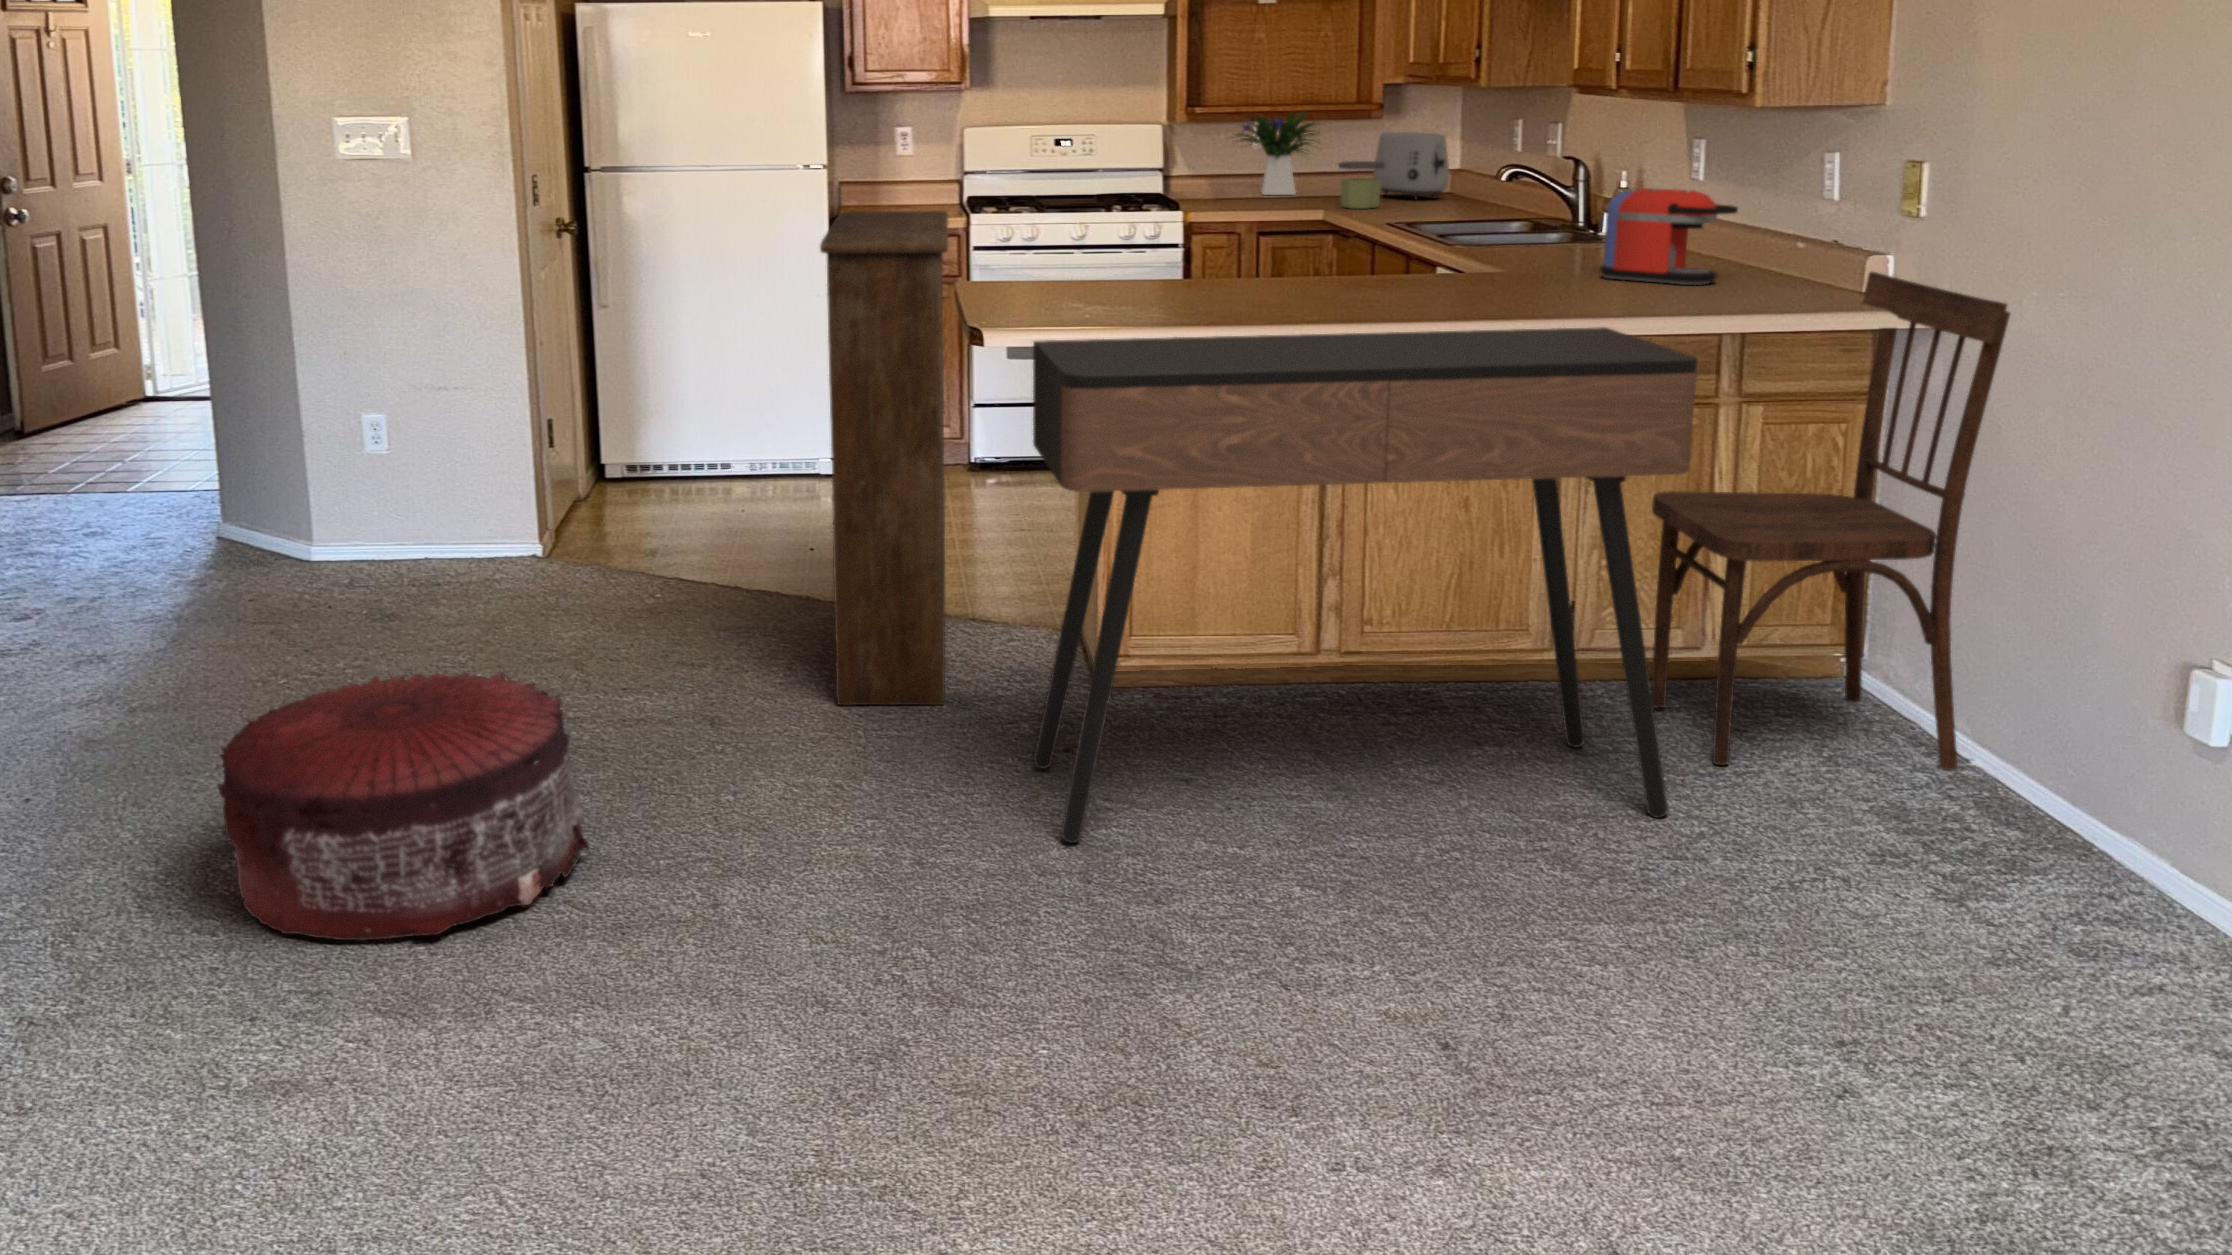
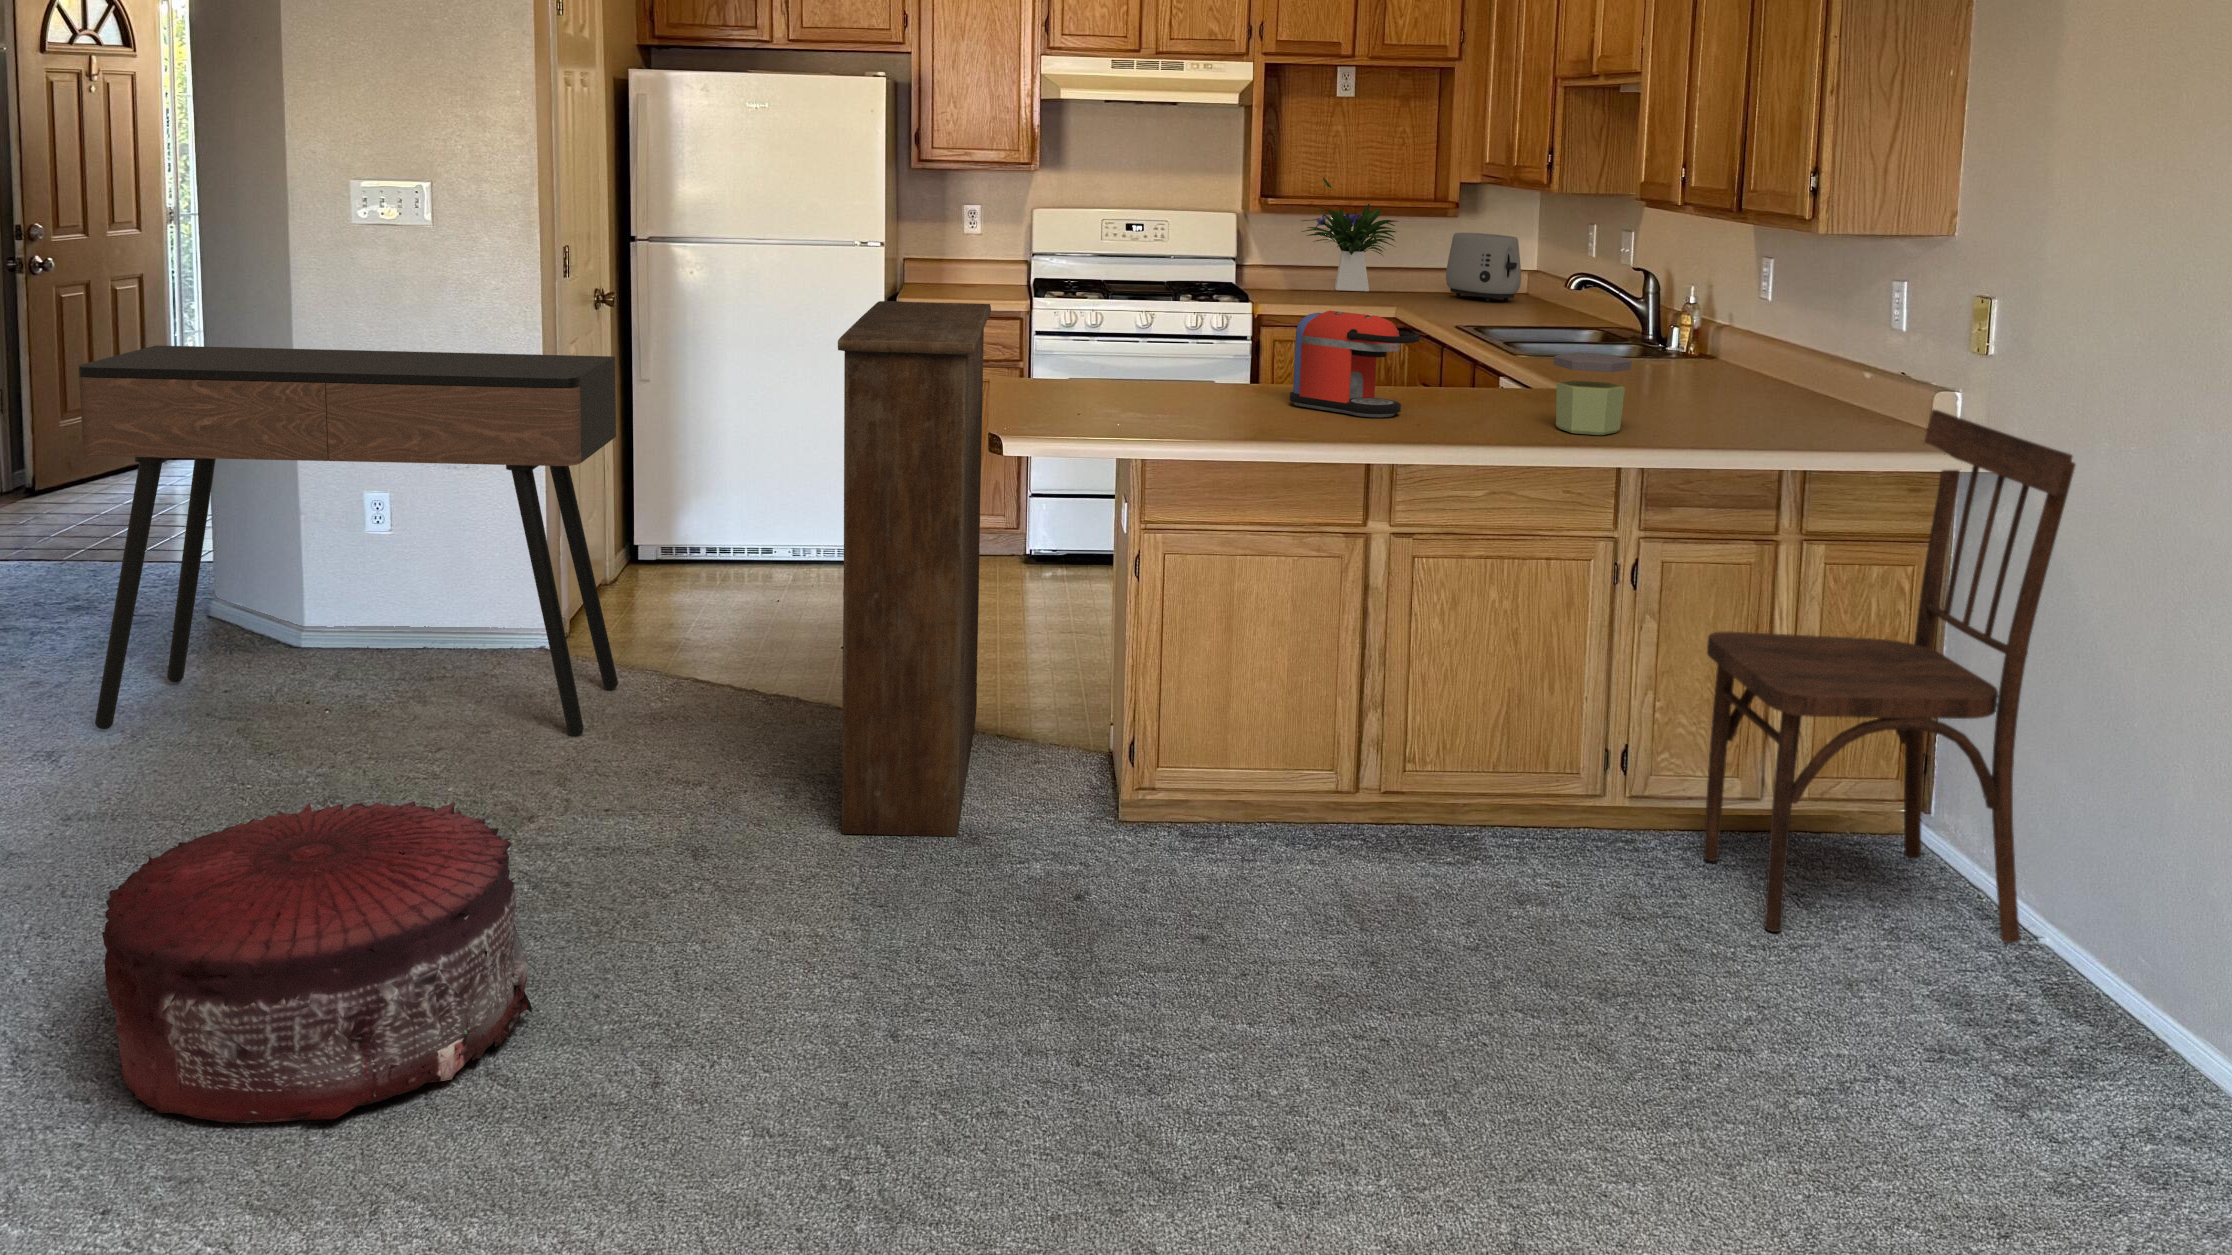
jar: present [1338,161,1385,209] -> present [1554,353,1631,435]
coffee maker: present [1600,188,1738,285] -> present [1290,311,1419,417]
console table: present [1033,327,1698,843] -> present [78,345,618,736]

